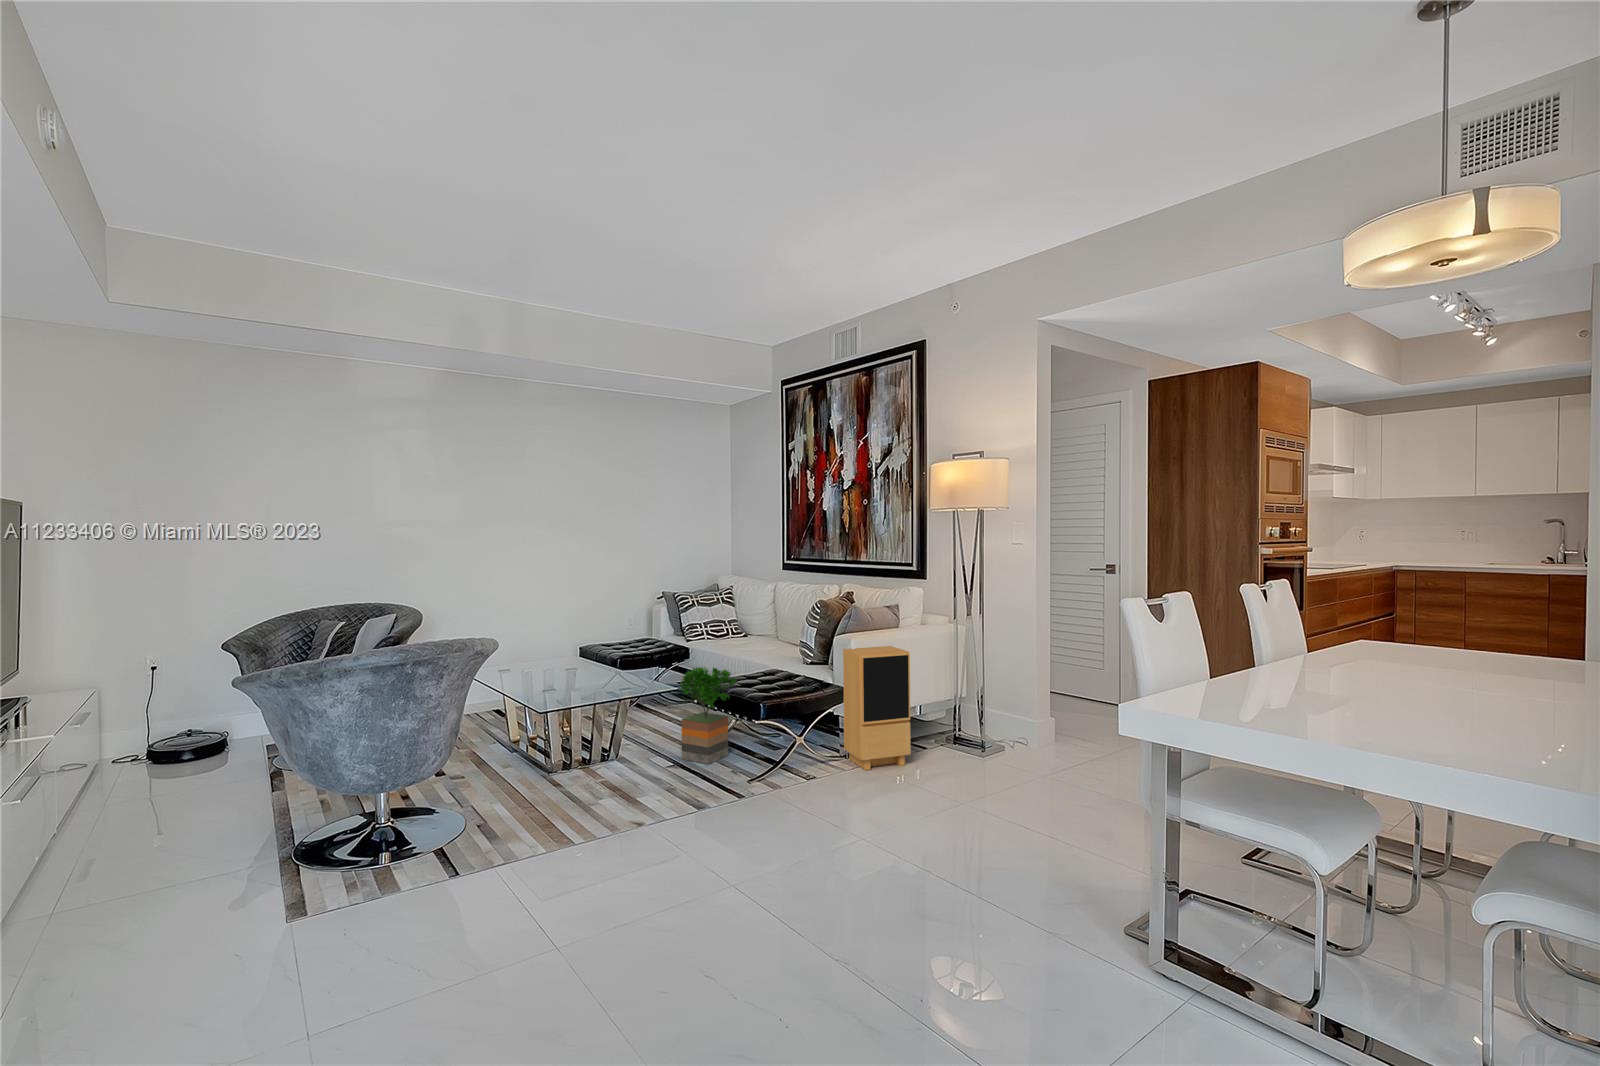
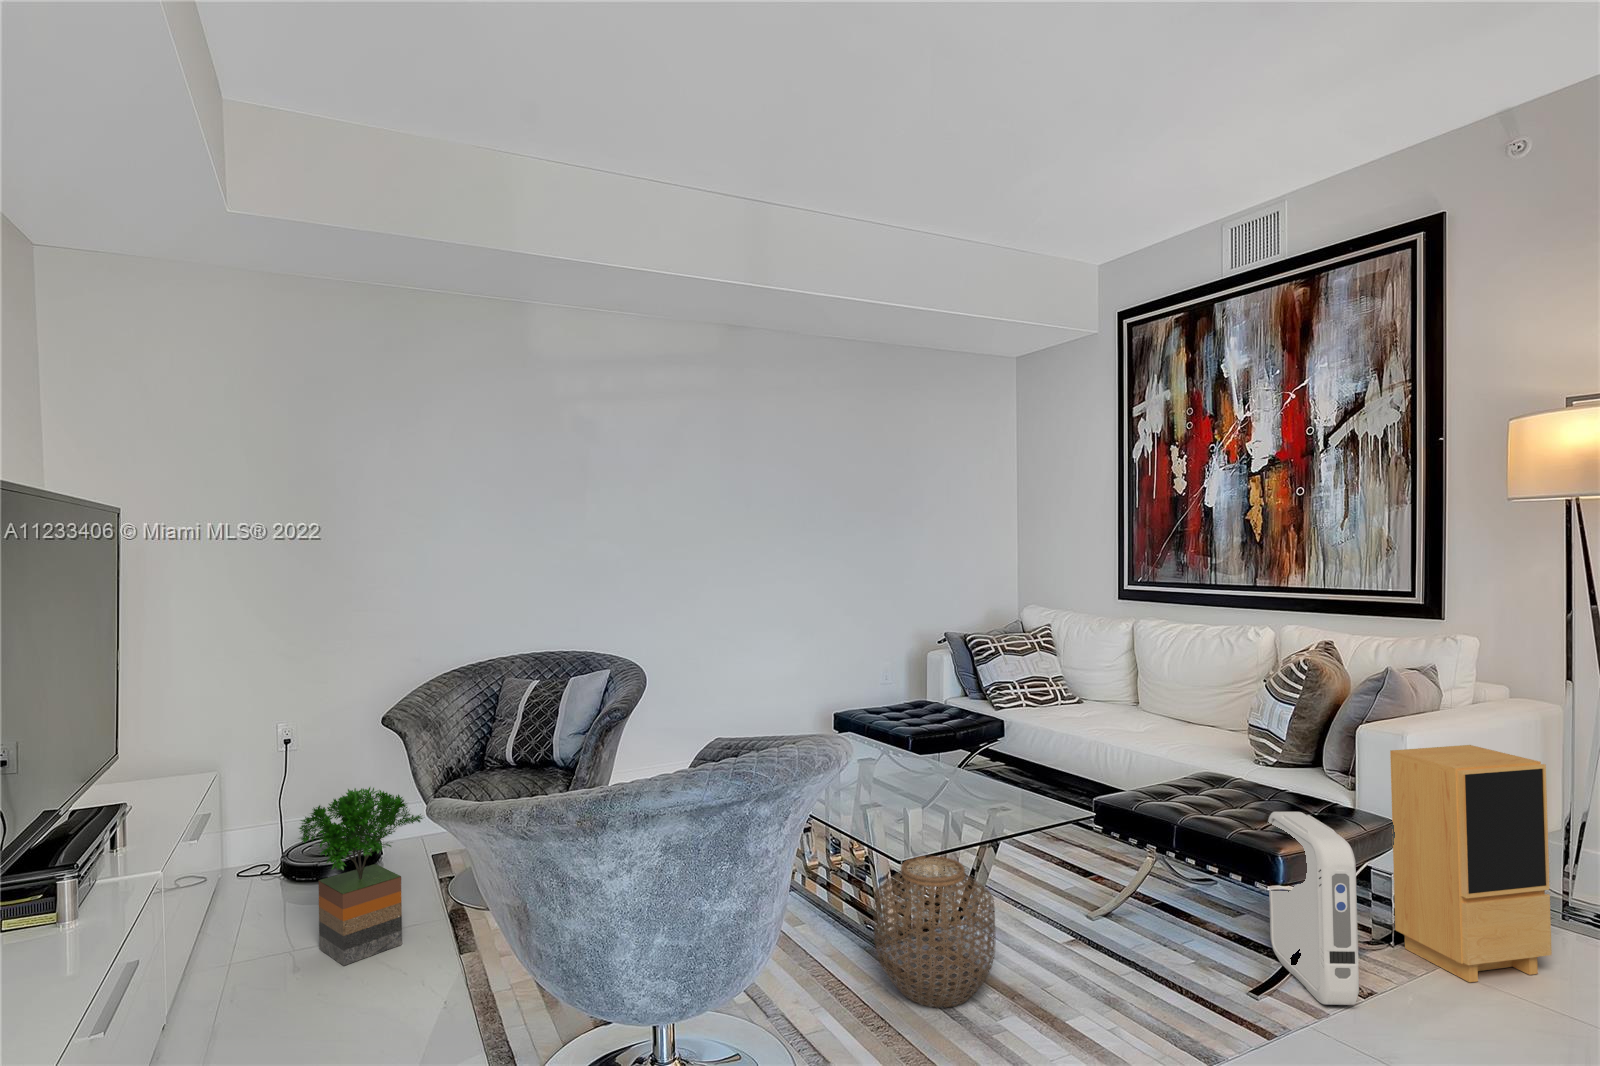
potted tree: present [680,667,736,764] -> present [298,787,423,966]
air purifier: none [773,683,795,782] -> present [1268,812,1359,1005]
woven basket: none [531,713,603,795] -> present [874,856,995,1007]

